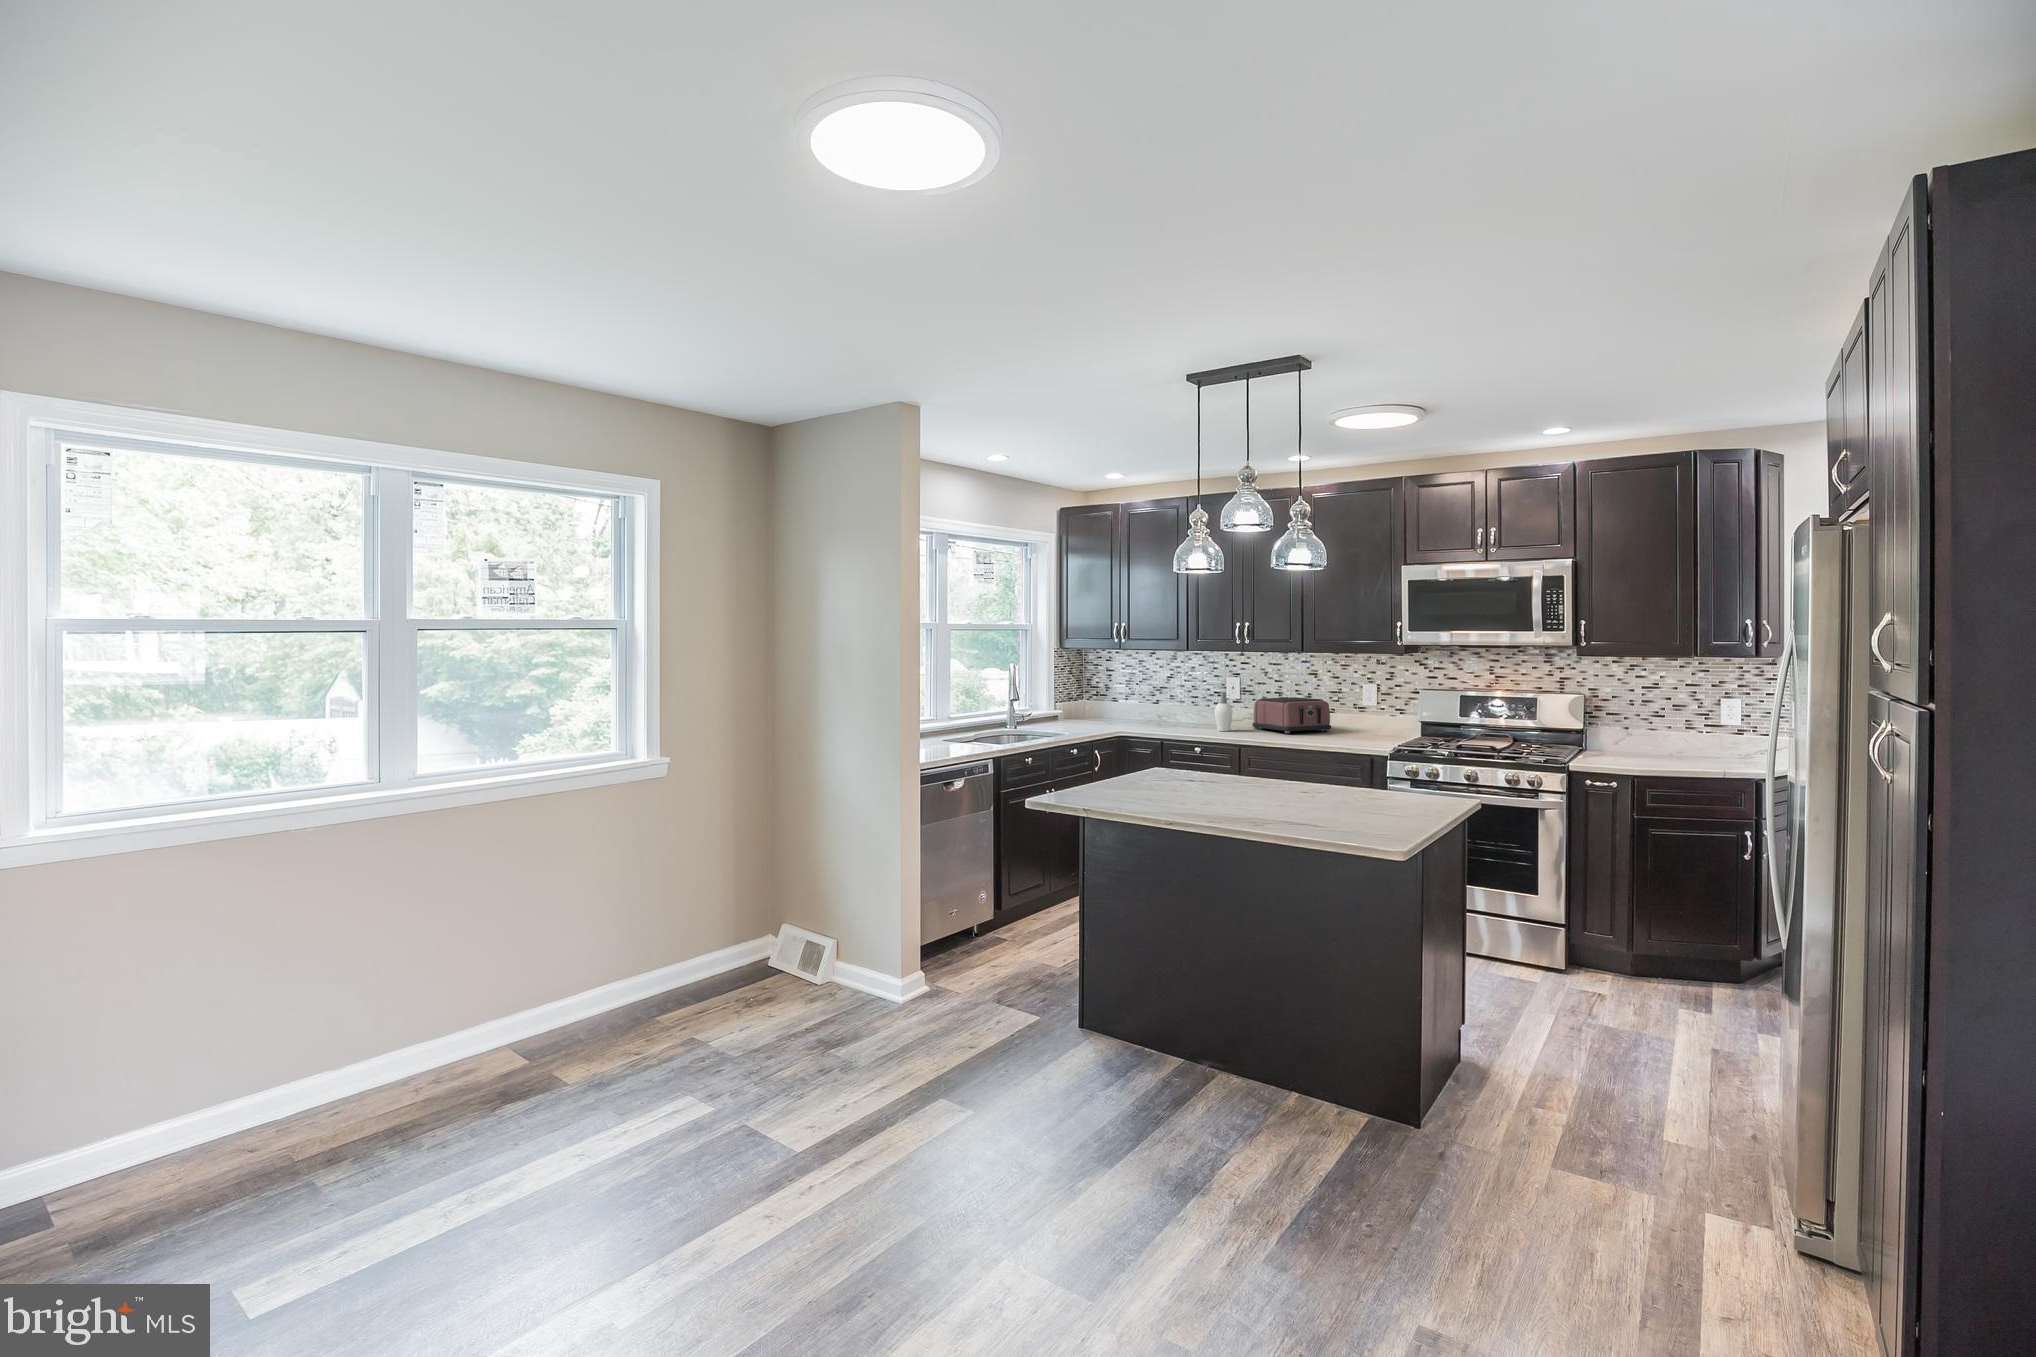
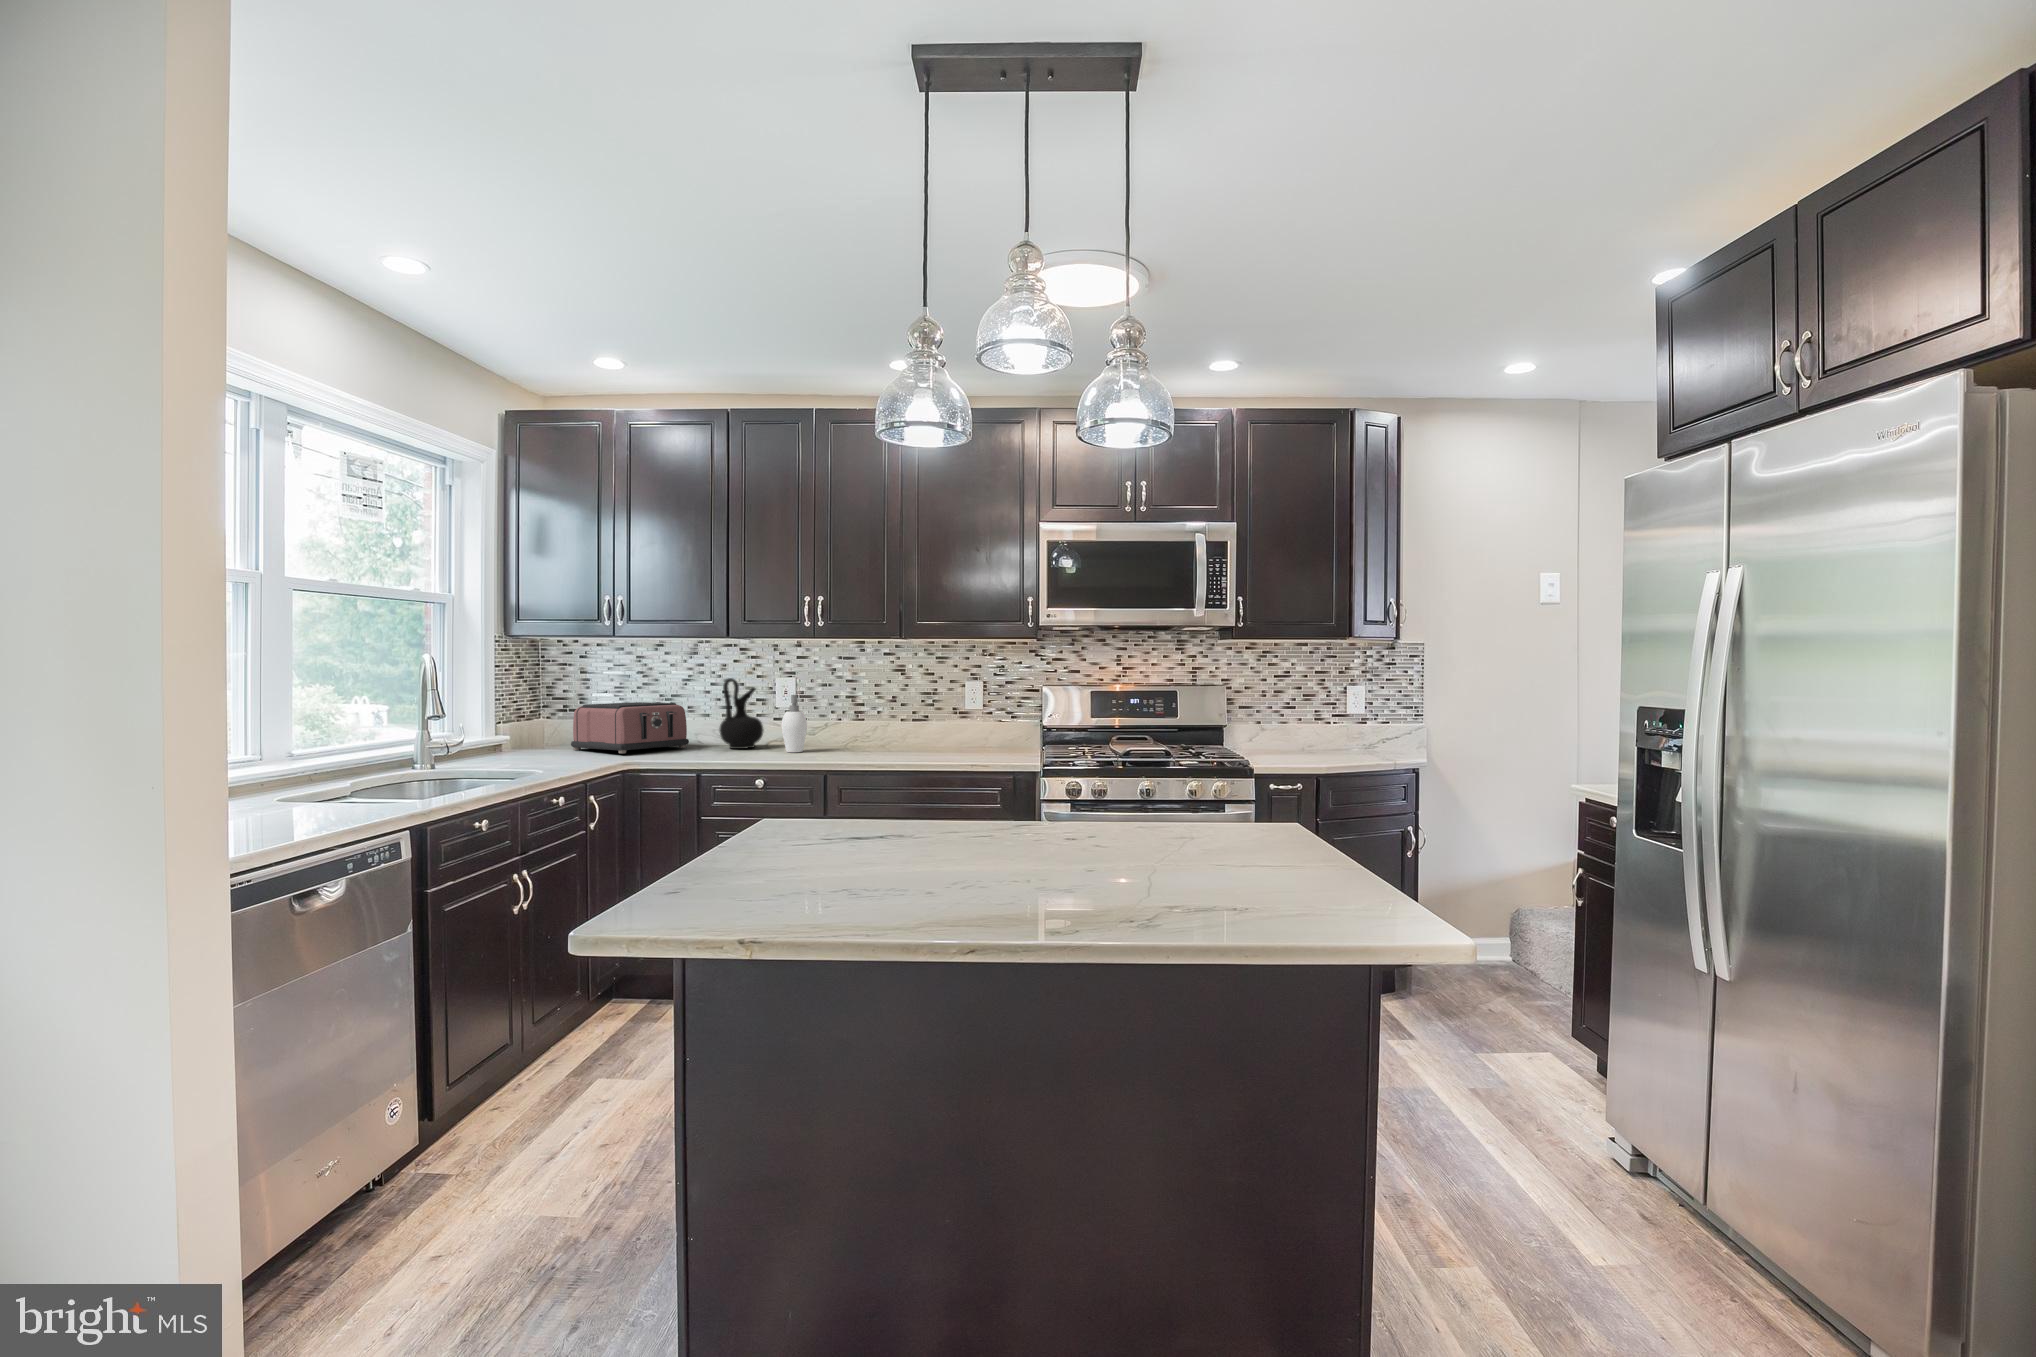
ceramic jug: none [1179,679,1208,727] -> present [719,678,763,749]
toaster: present [1252,697,1331,733] -> present [571,702,689,754]

